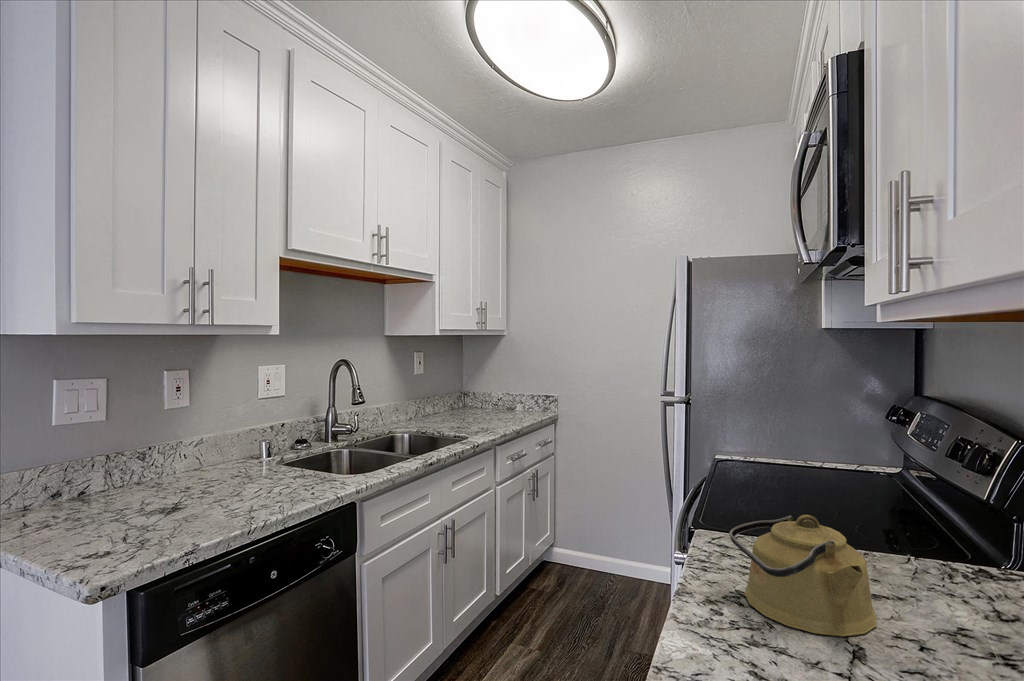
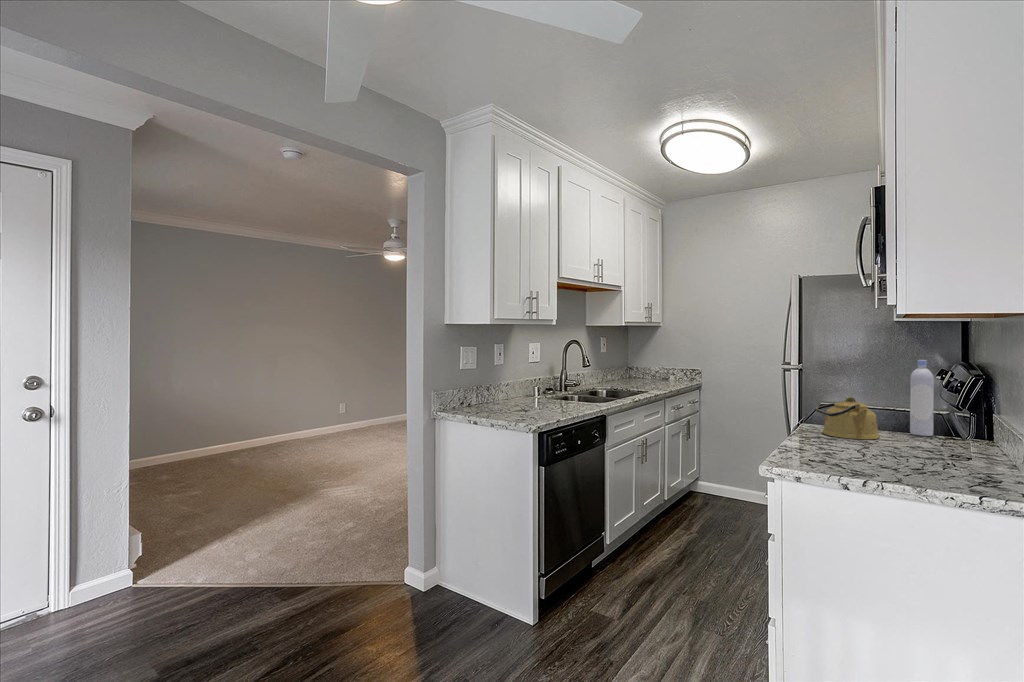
bottle: none [919,420,972,596] -> present [910,360,934,436]

